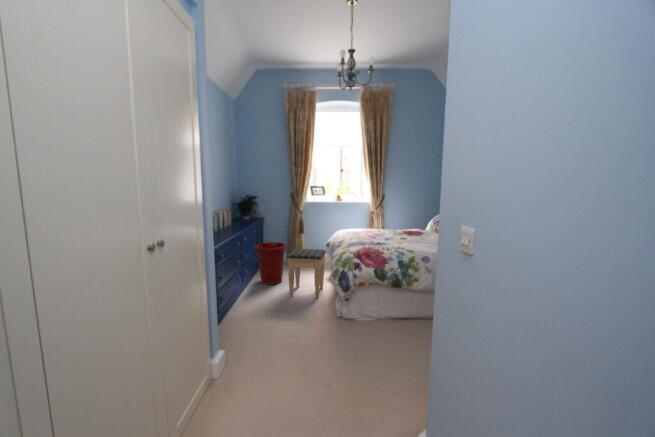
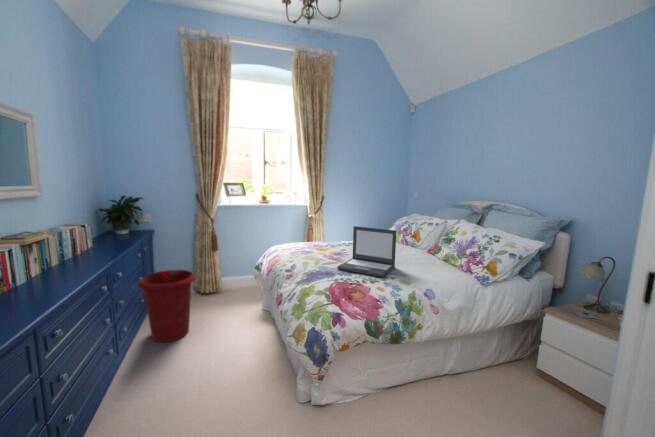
laptop: none [372,216,414,249] -> present [337,226,396,277]
footstool: present [286,249,326,298] -> none [199,279,261,364]

